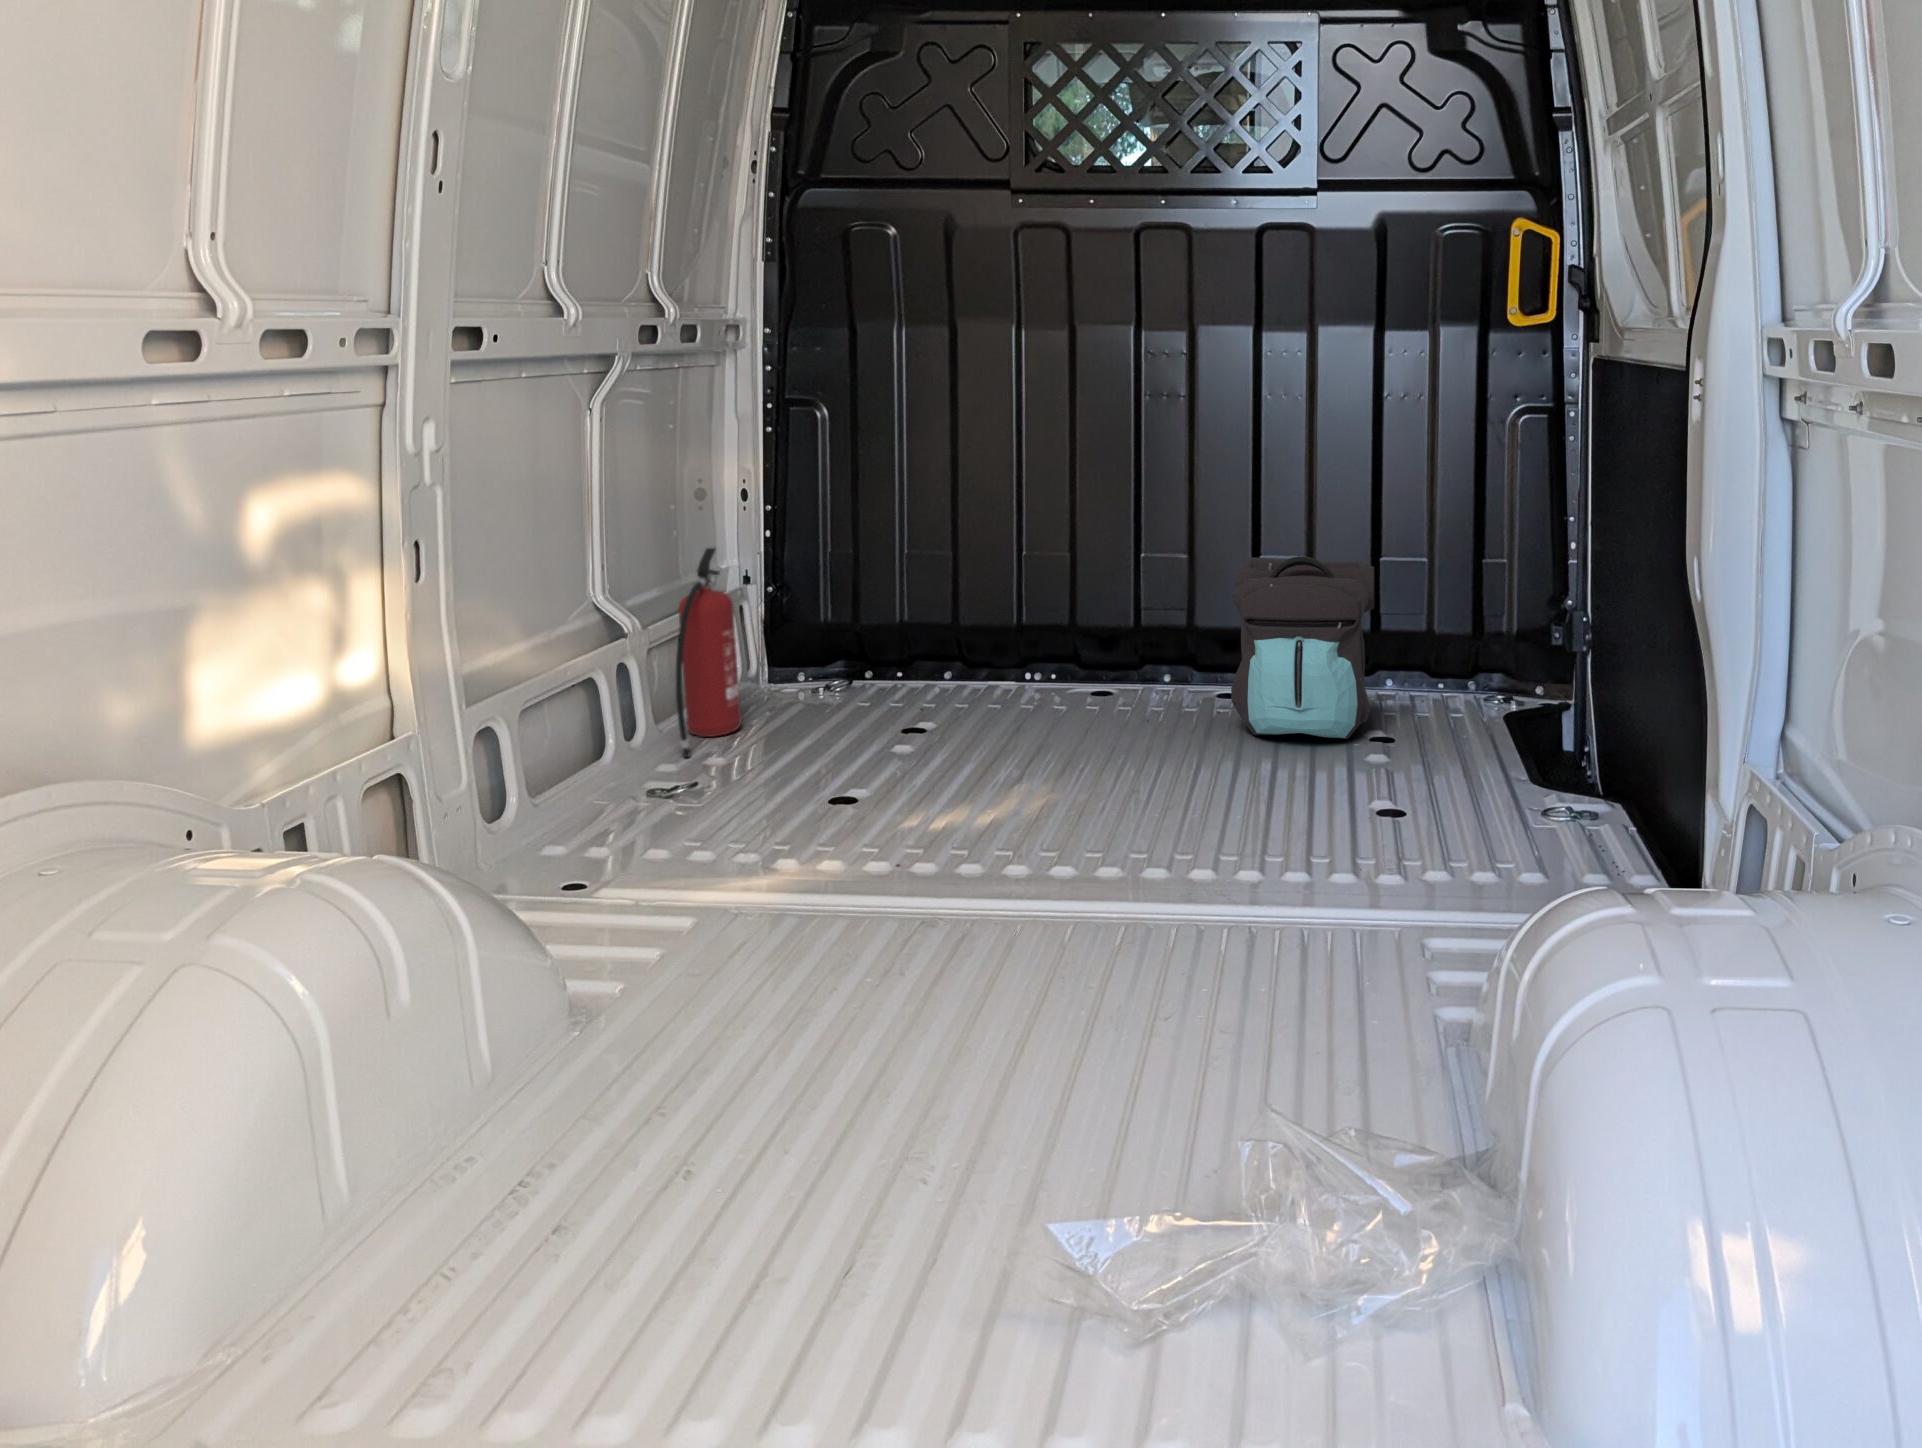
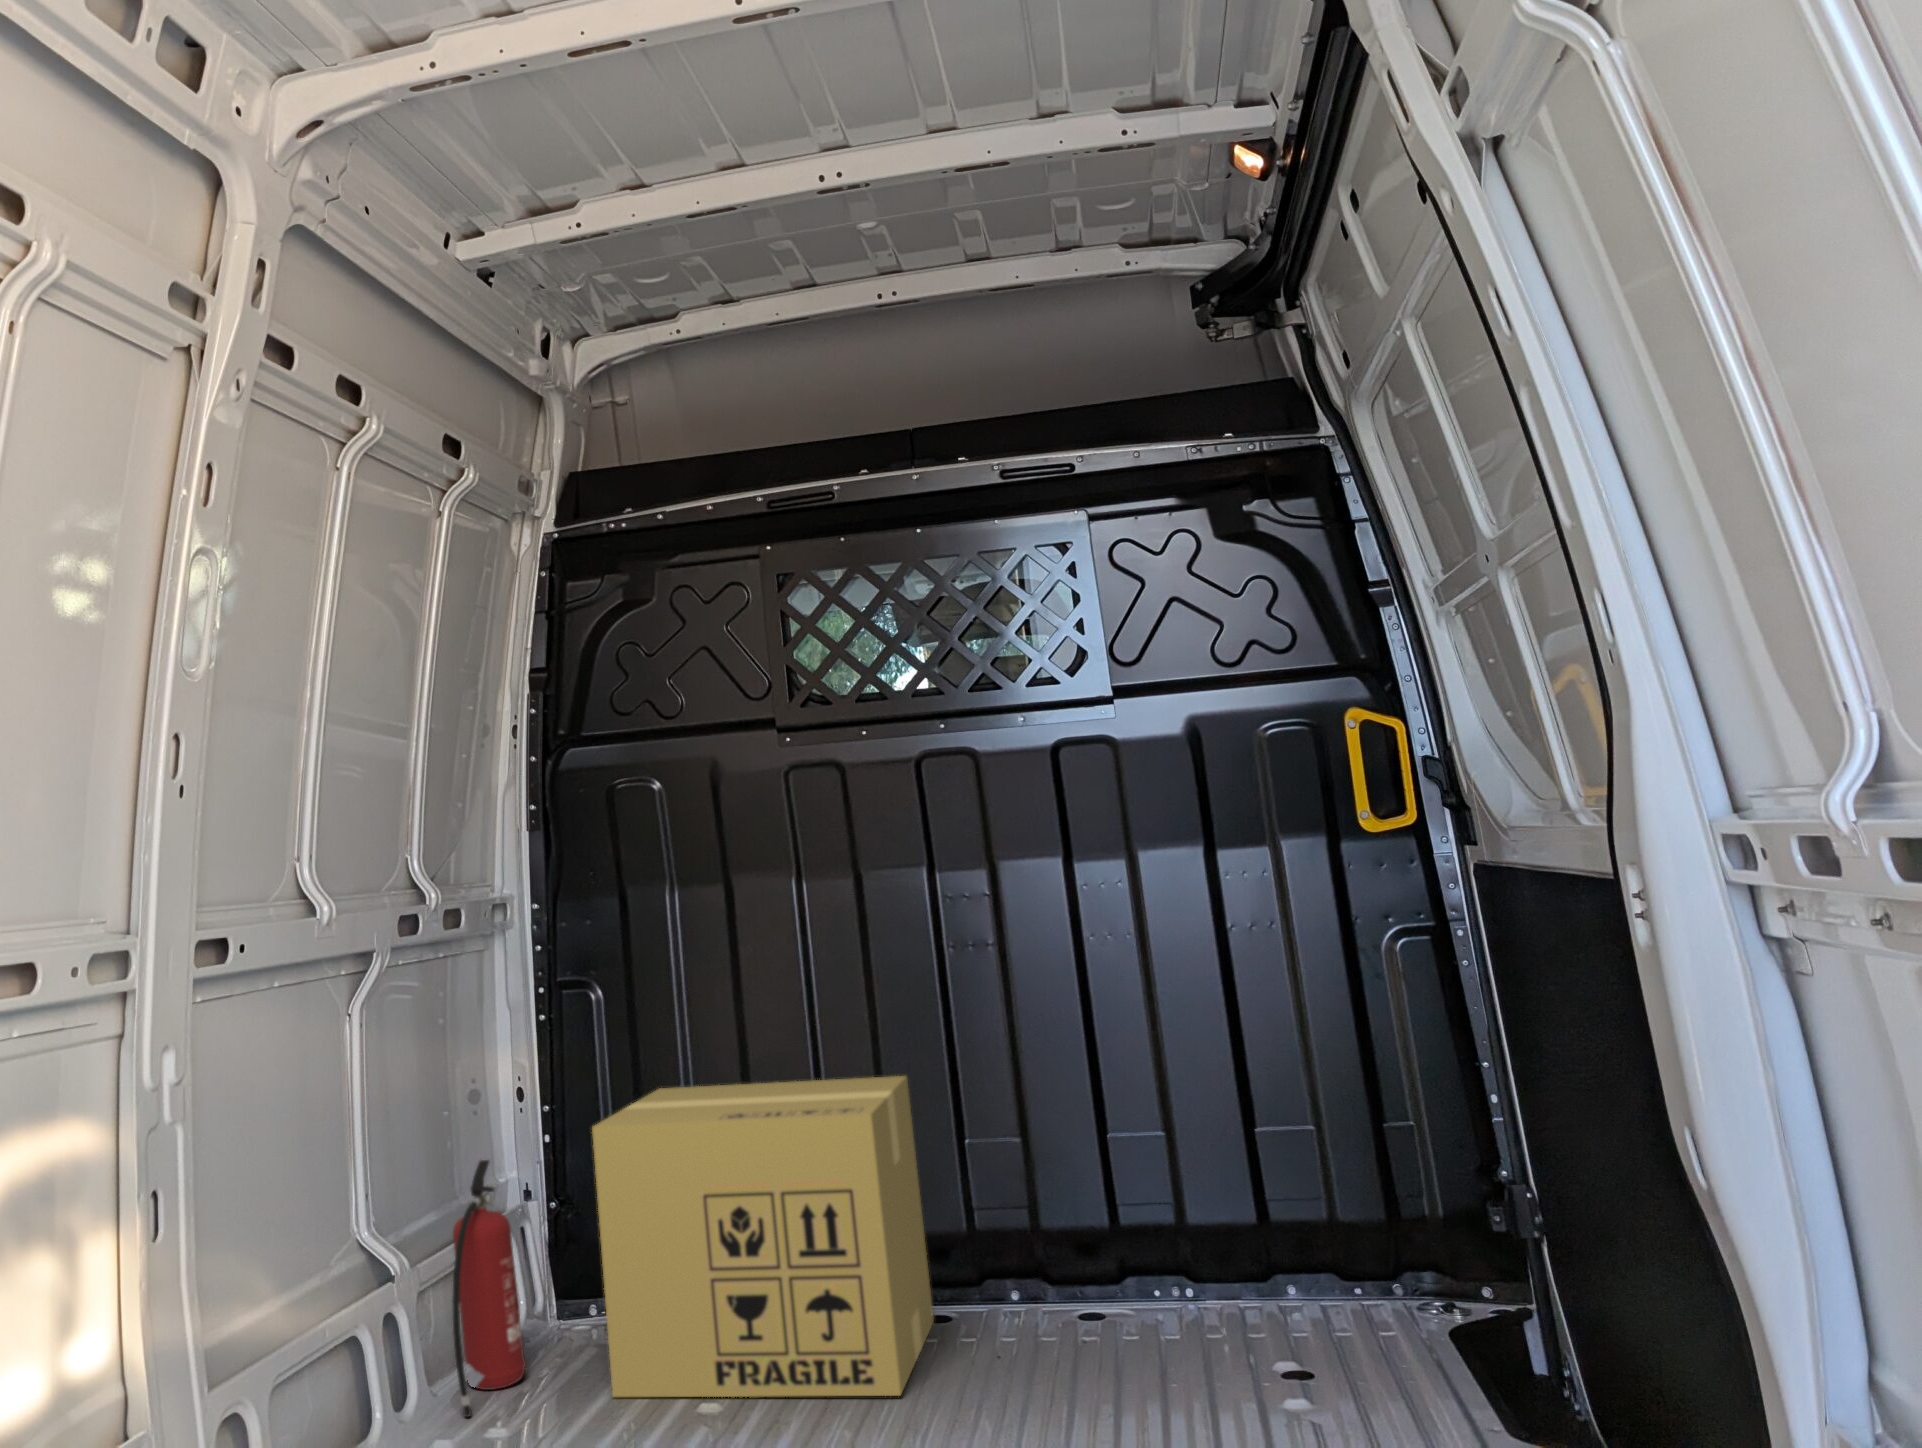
cardboard box: none [814,498,1099,751] -> present [592,1076,934,1397]
backpack: present [1231,556,1375,739] -> none [1077,1133,1270,1369]

